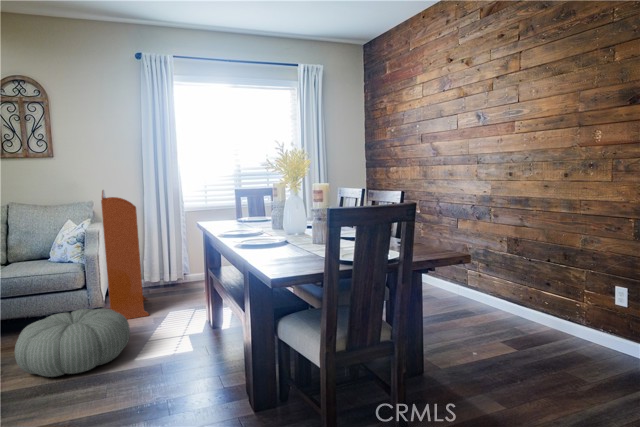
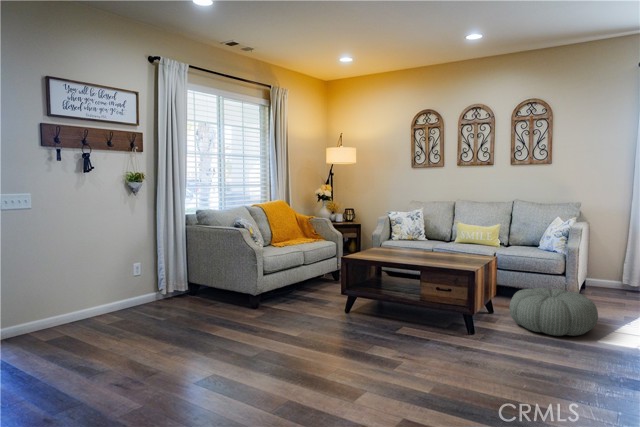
bookcase: present [101,190,149,319] -> none [583,193,622,314]

